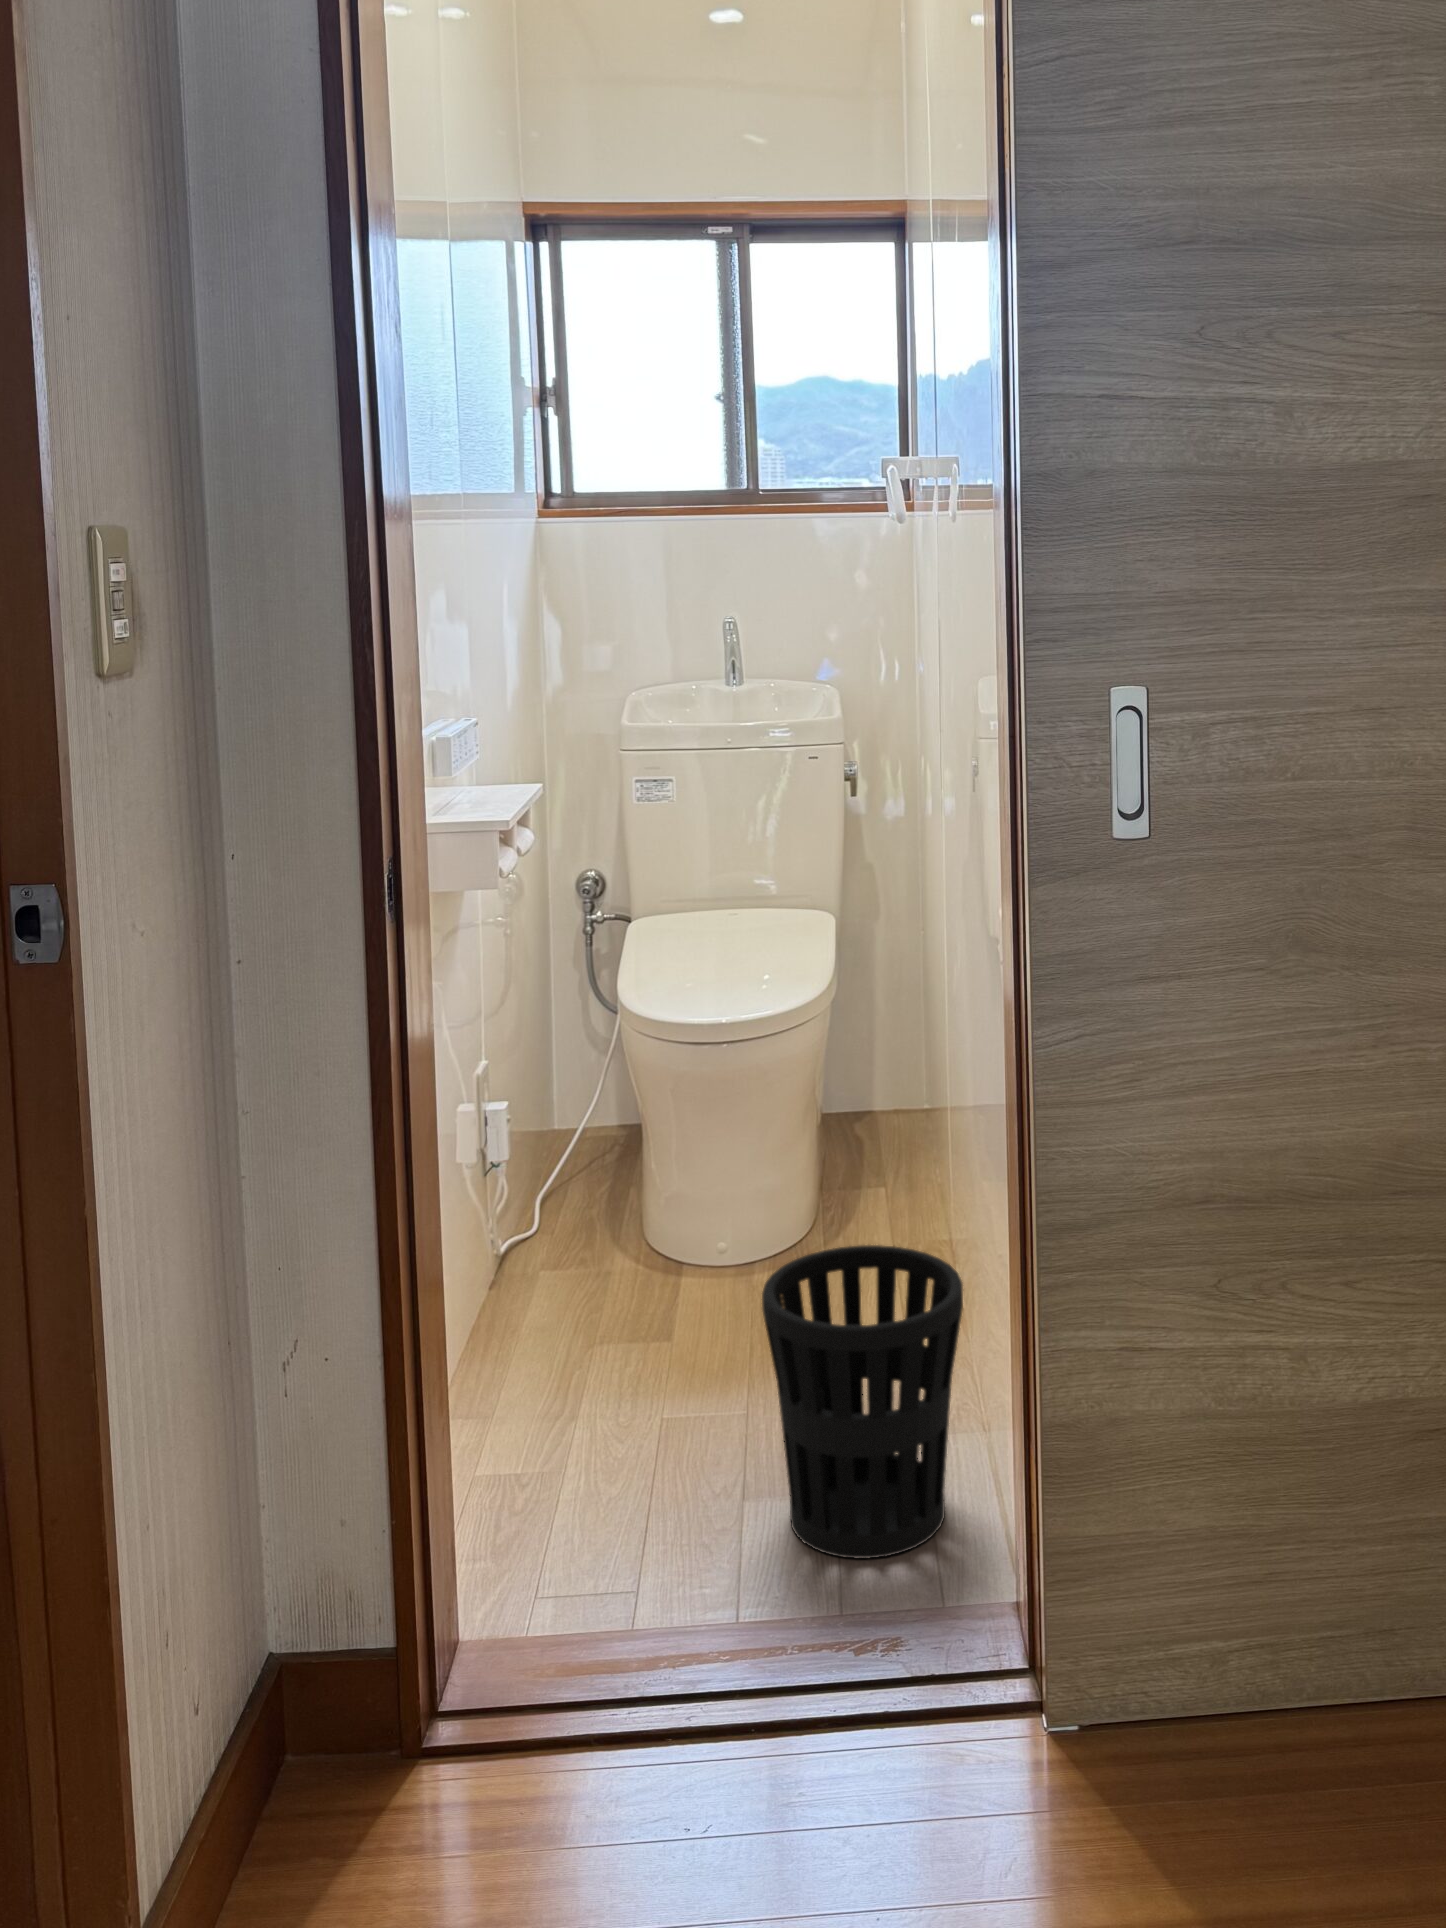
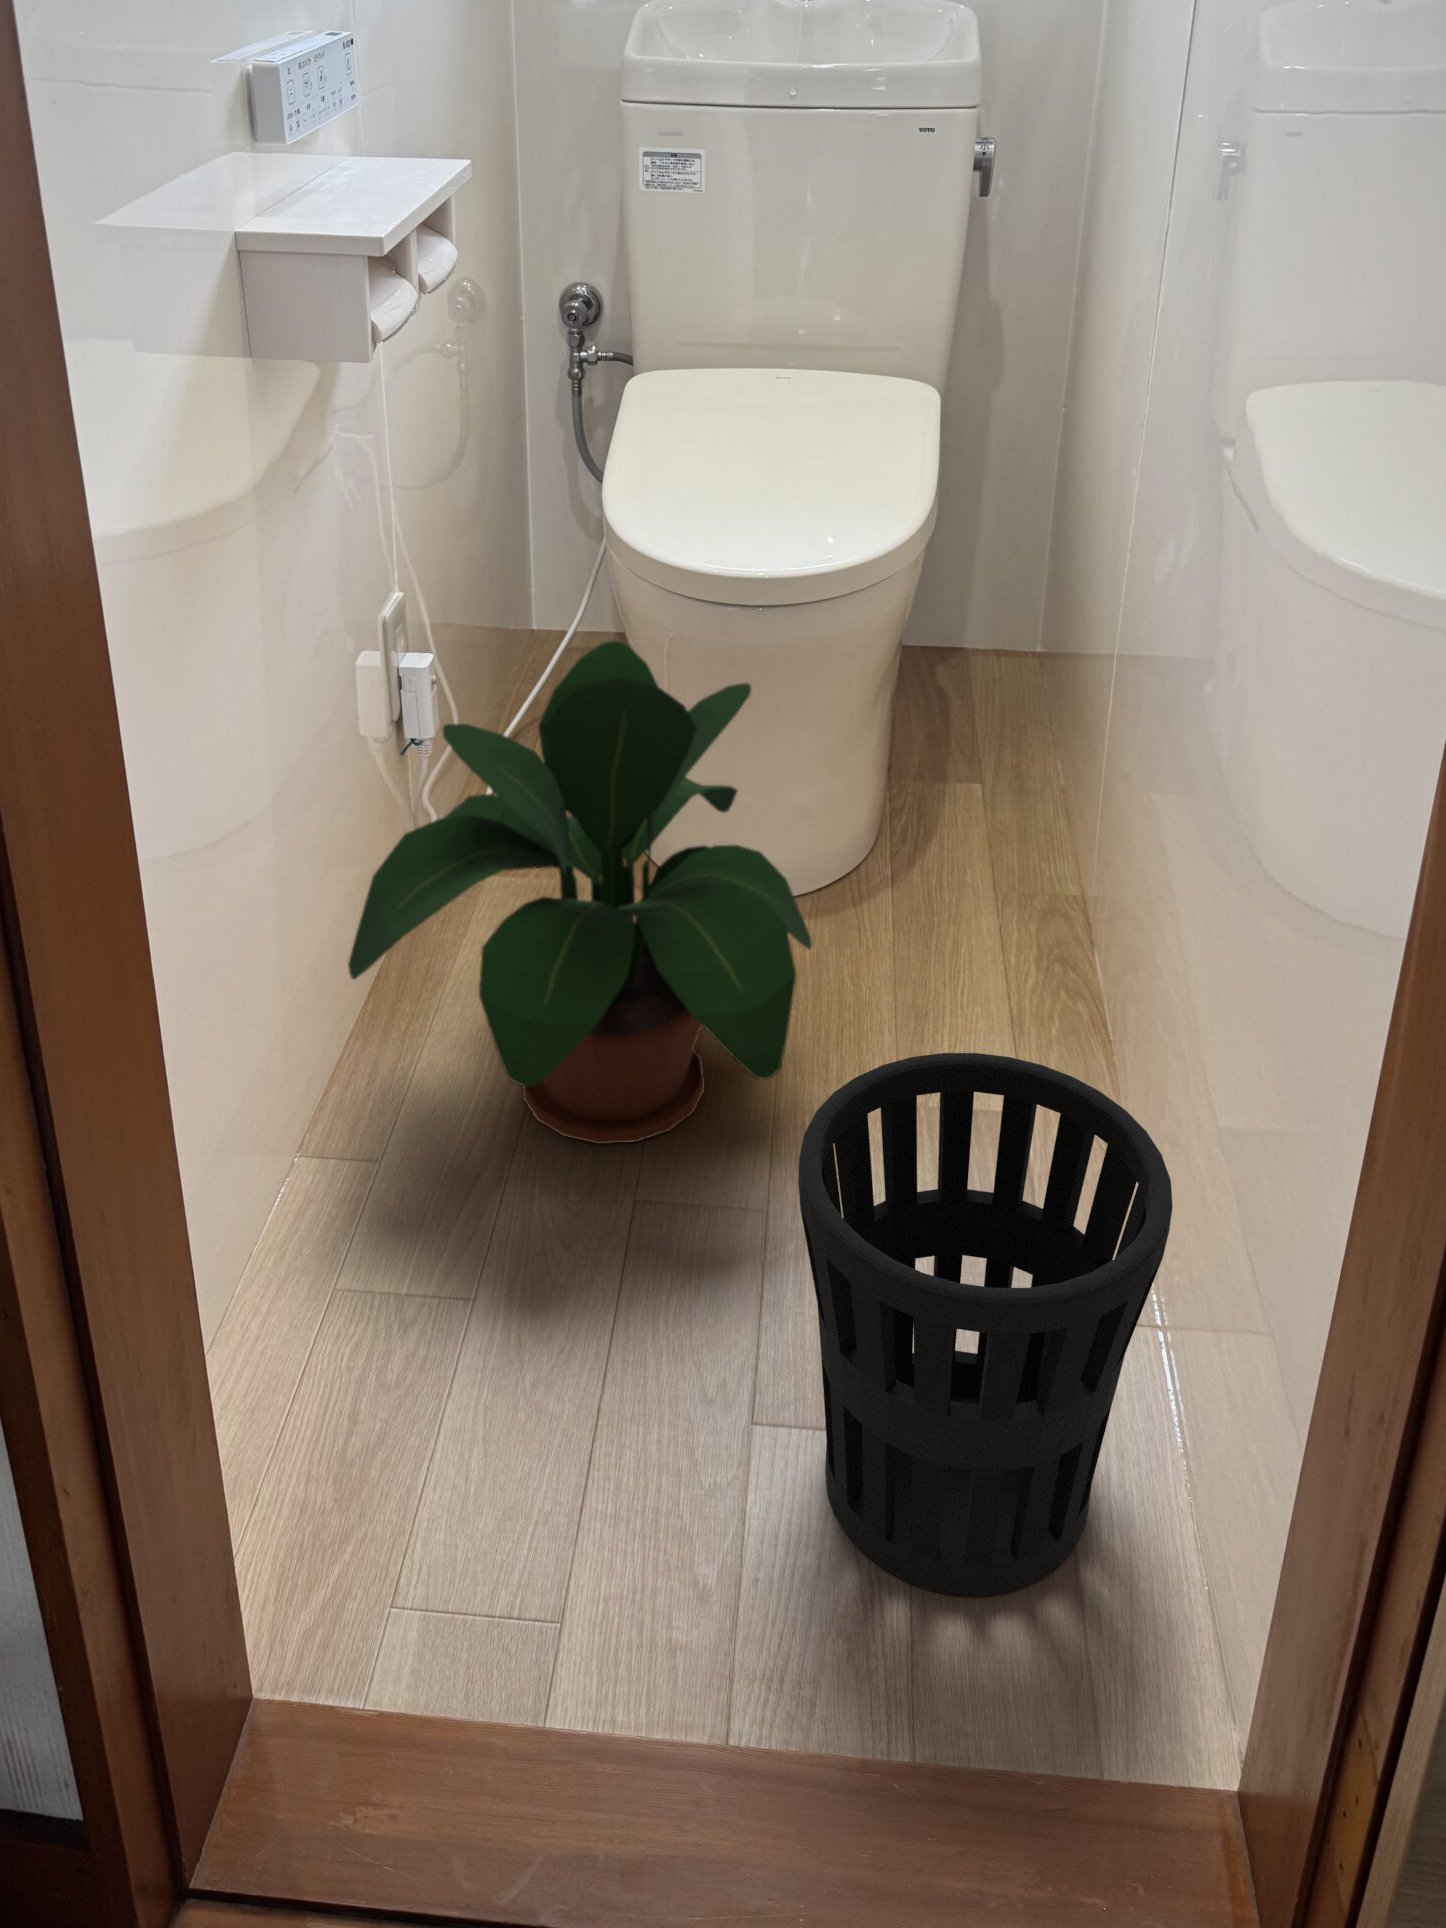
potted plant: none [475,1060,767,1395] -> present [348,641,812,1144]

